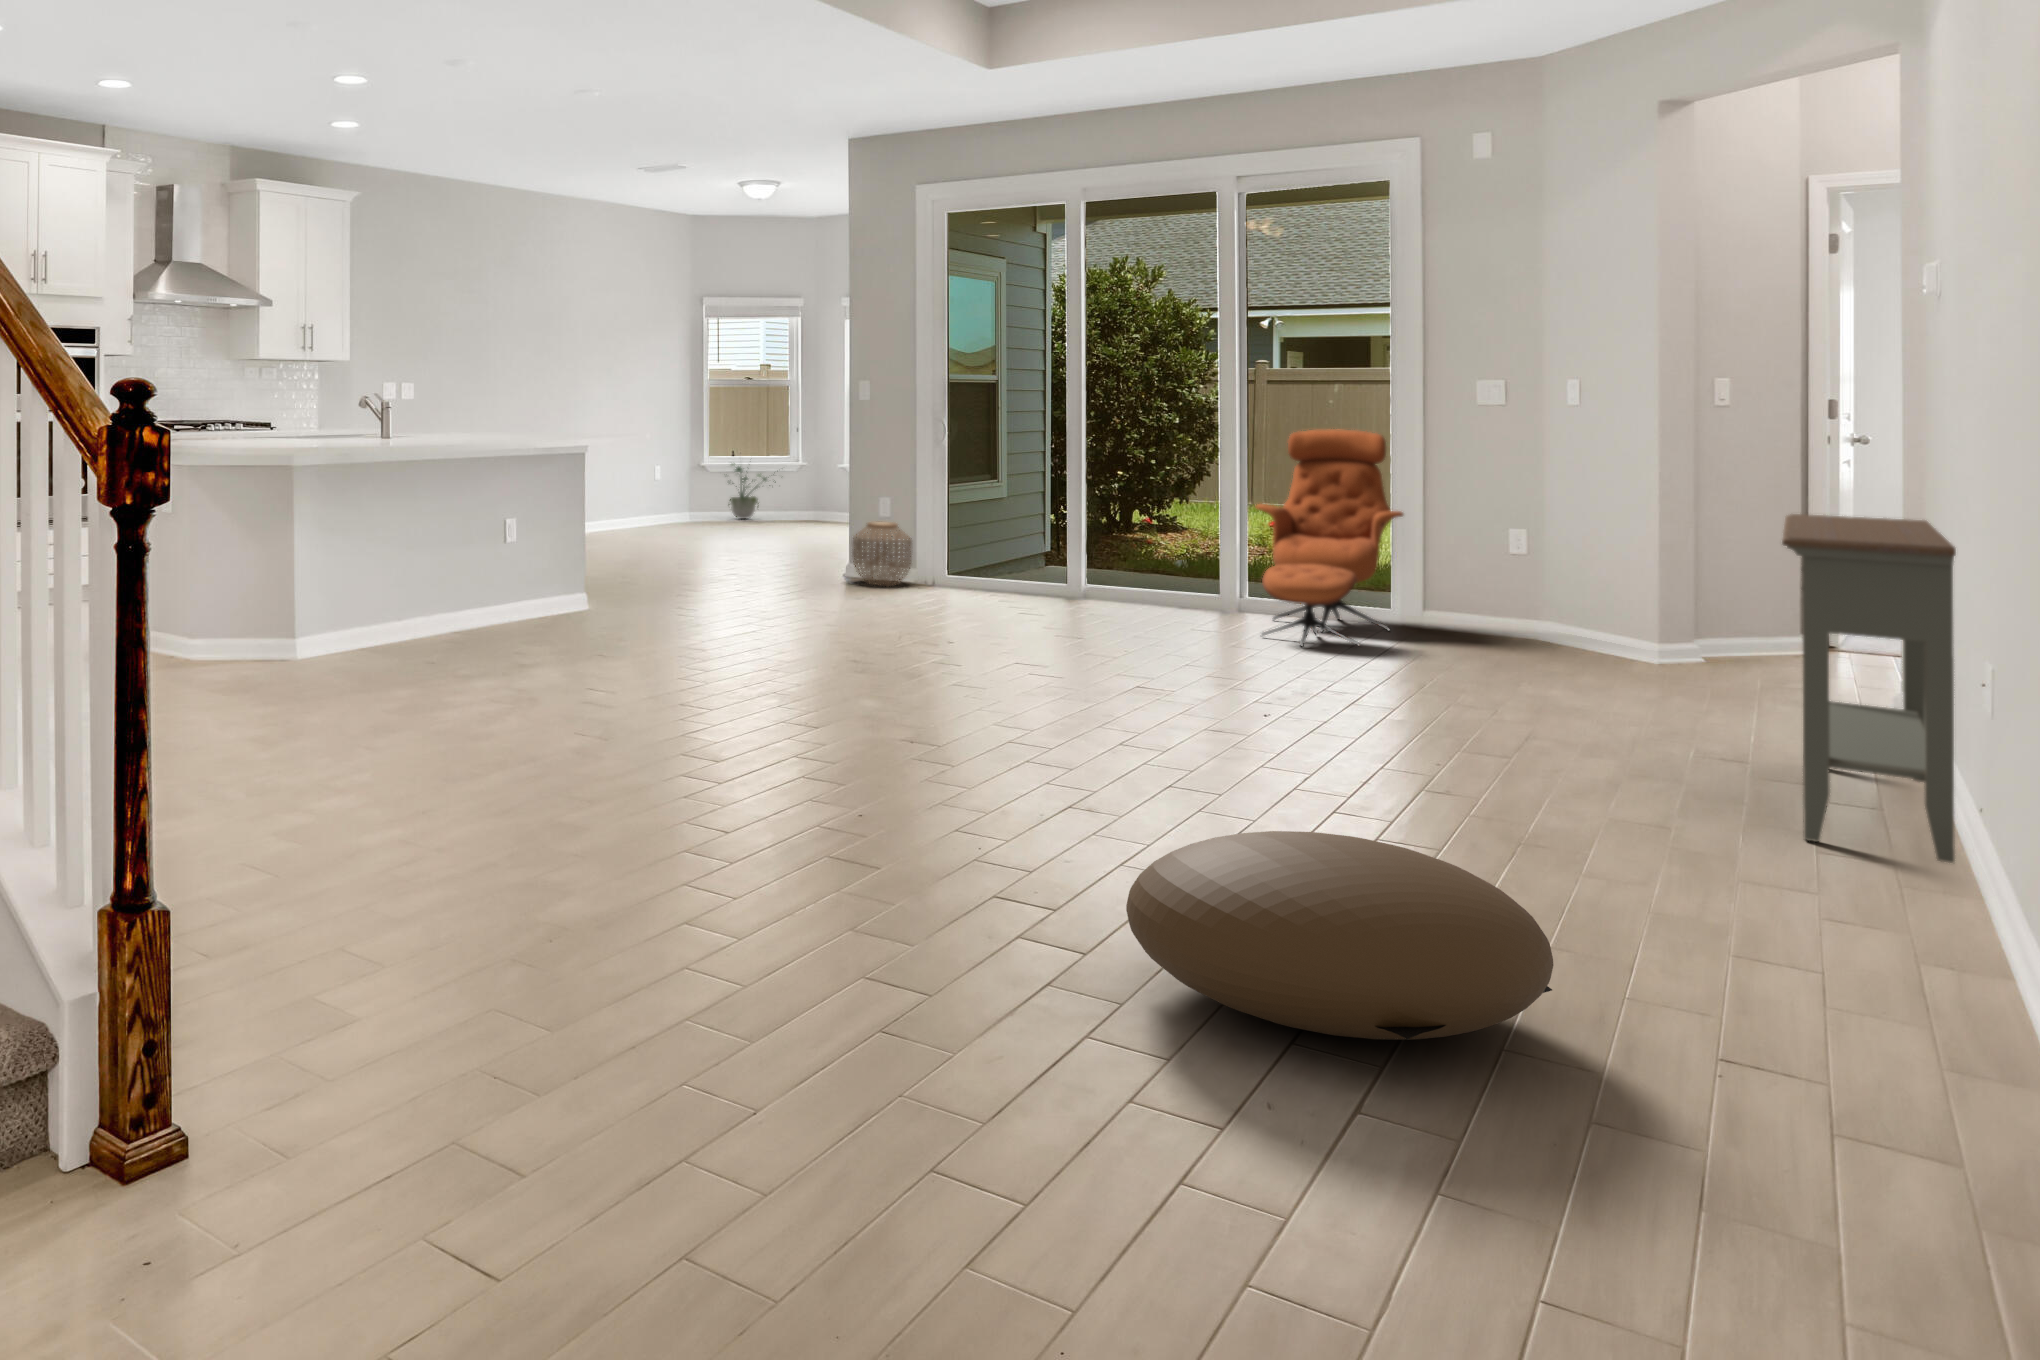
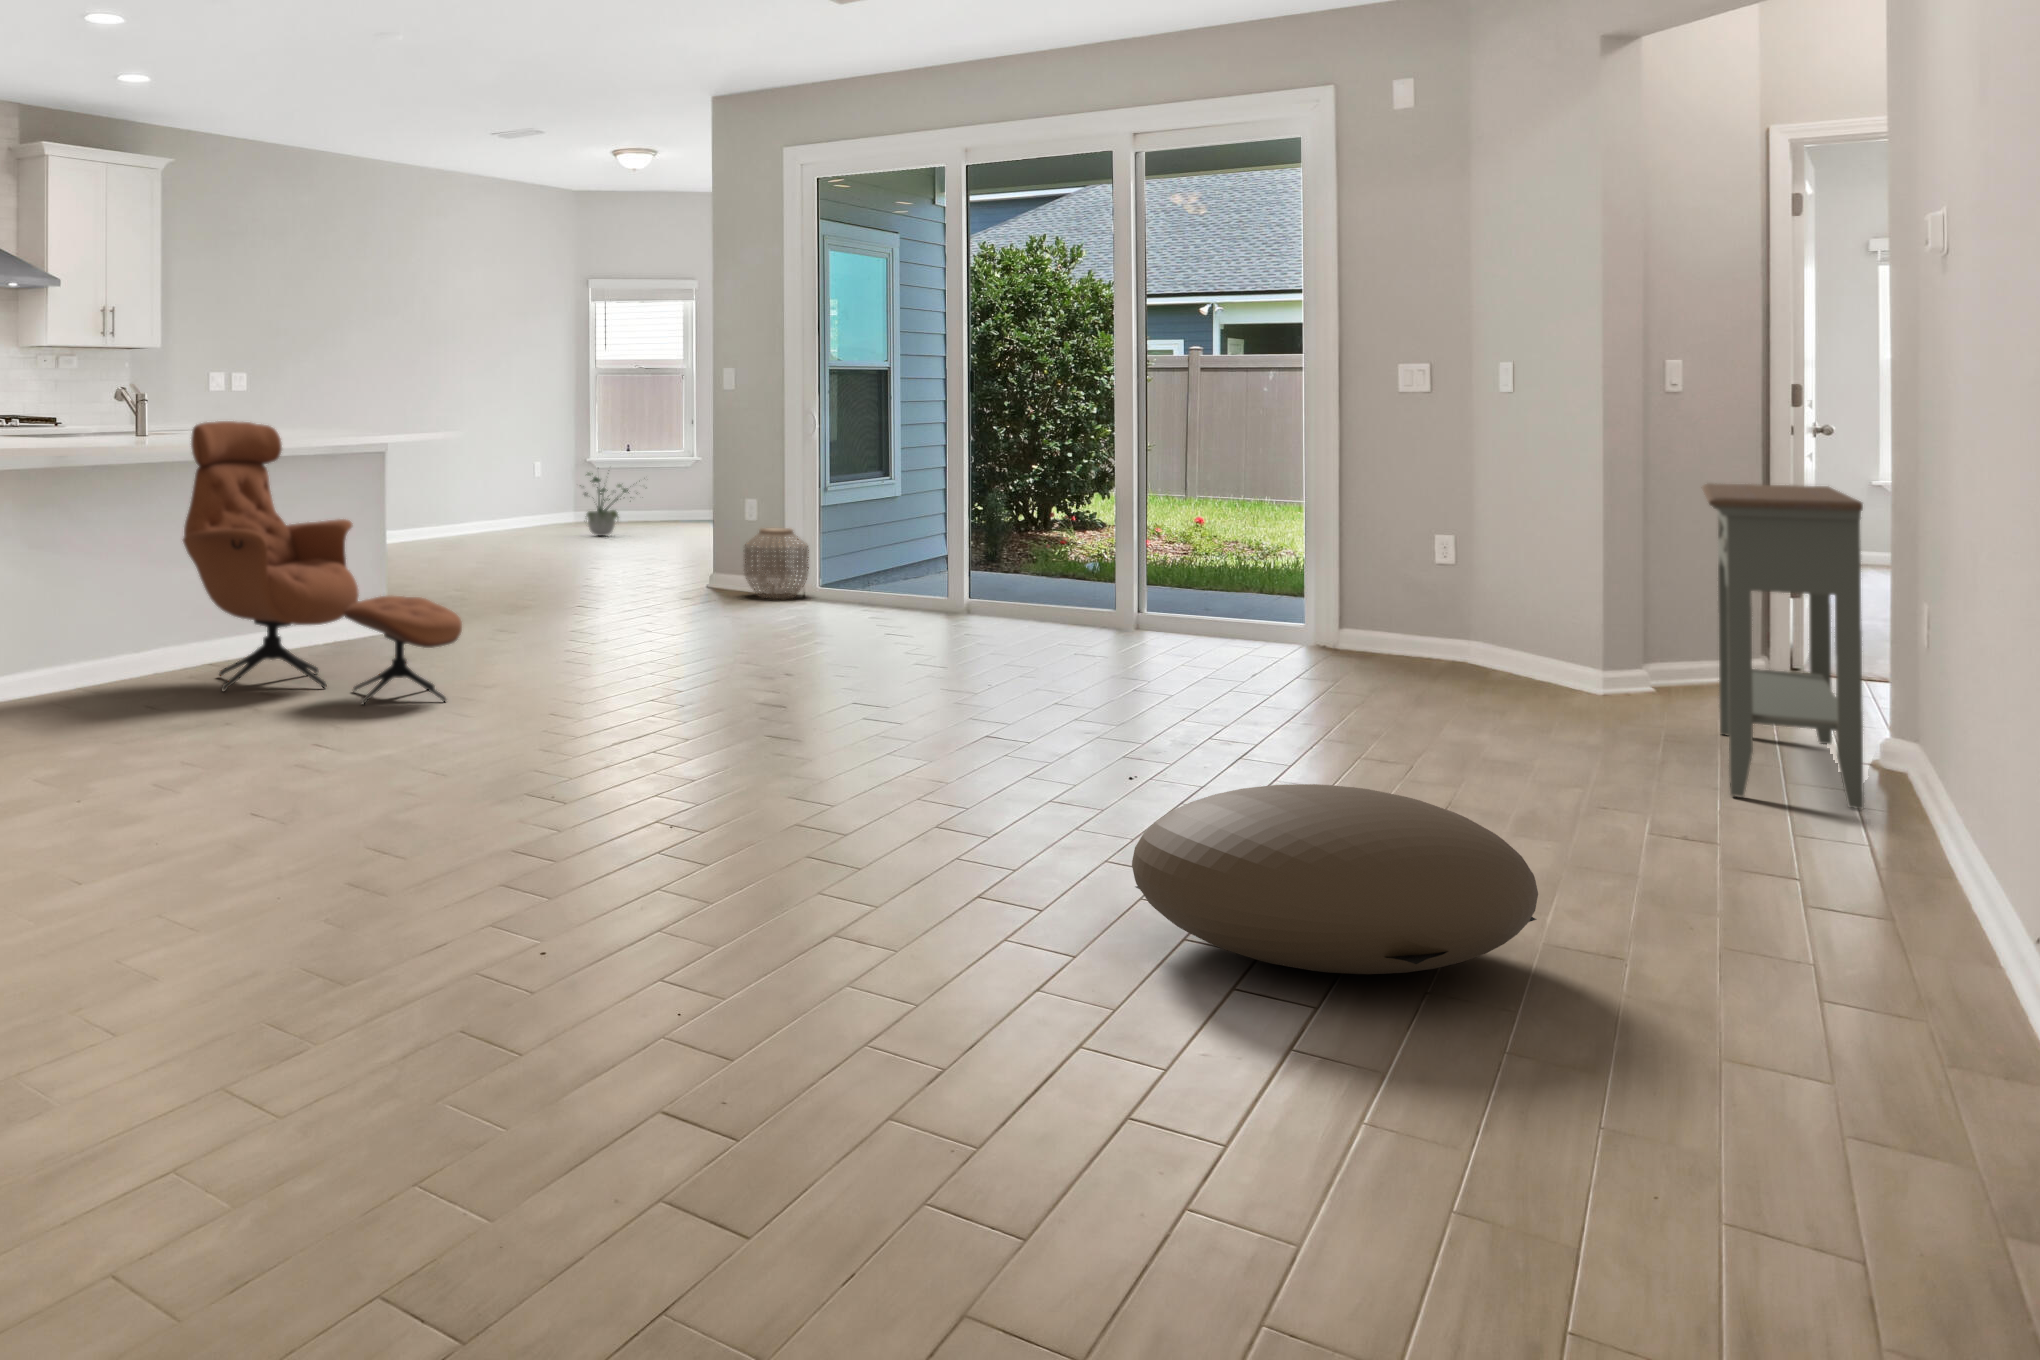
lounge chair: present [1256,429,1403,646] -> present [183,421,462,704]

